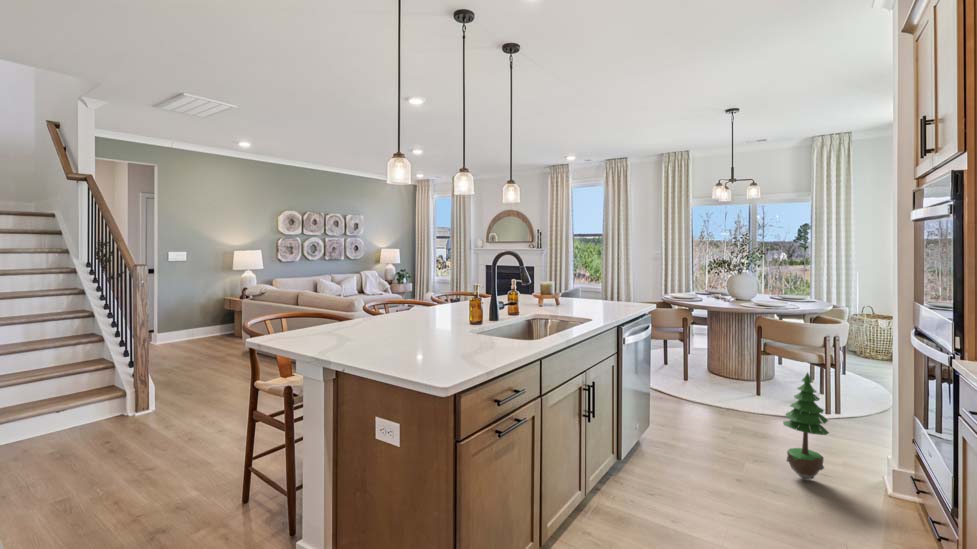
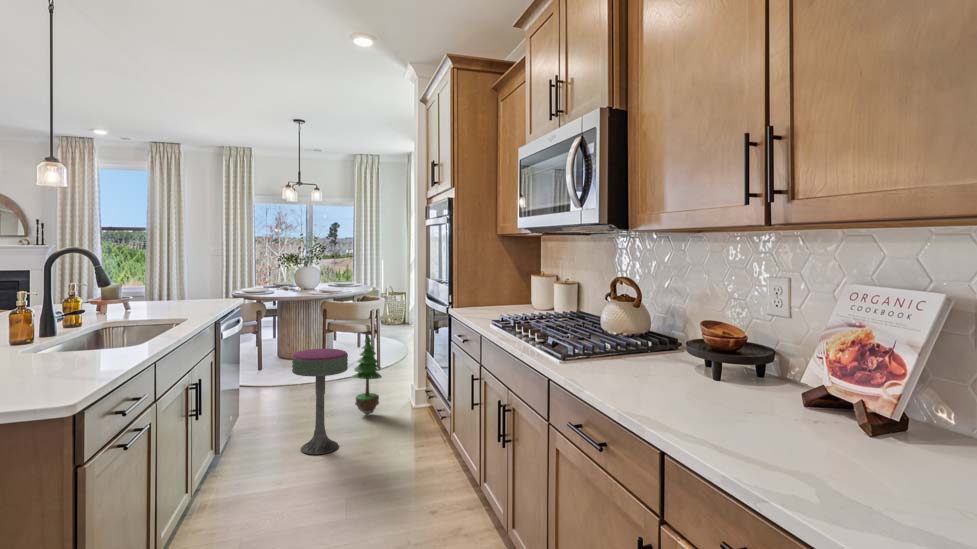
bar stool: none [694,382,768,520] -> present [292,349,348,455]

